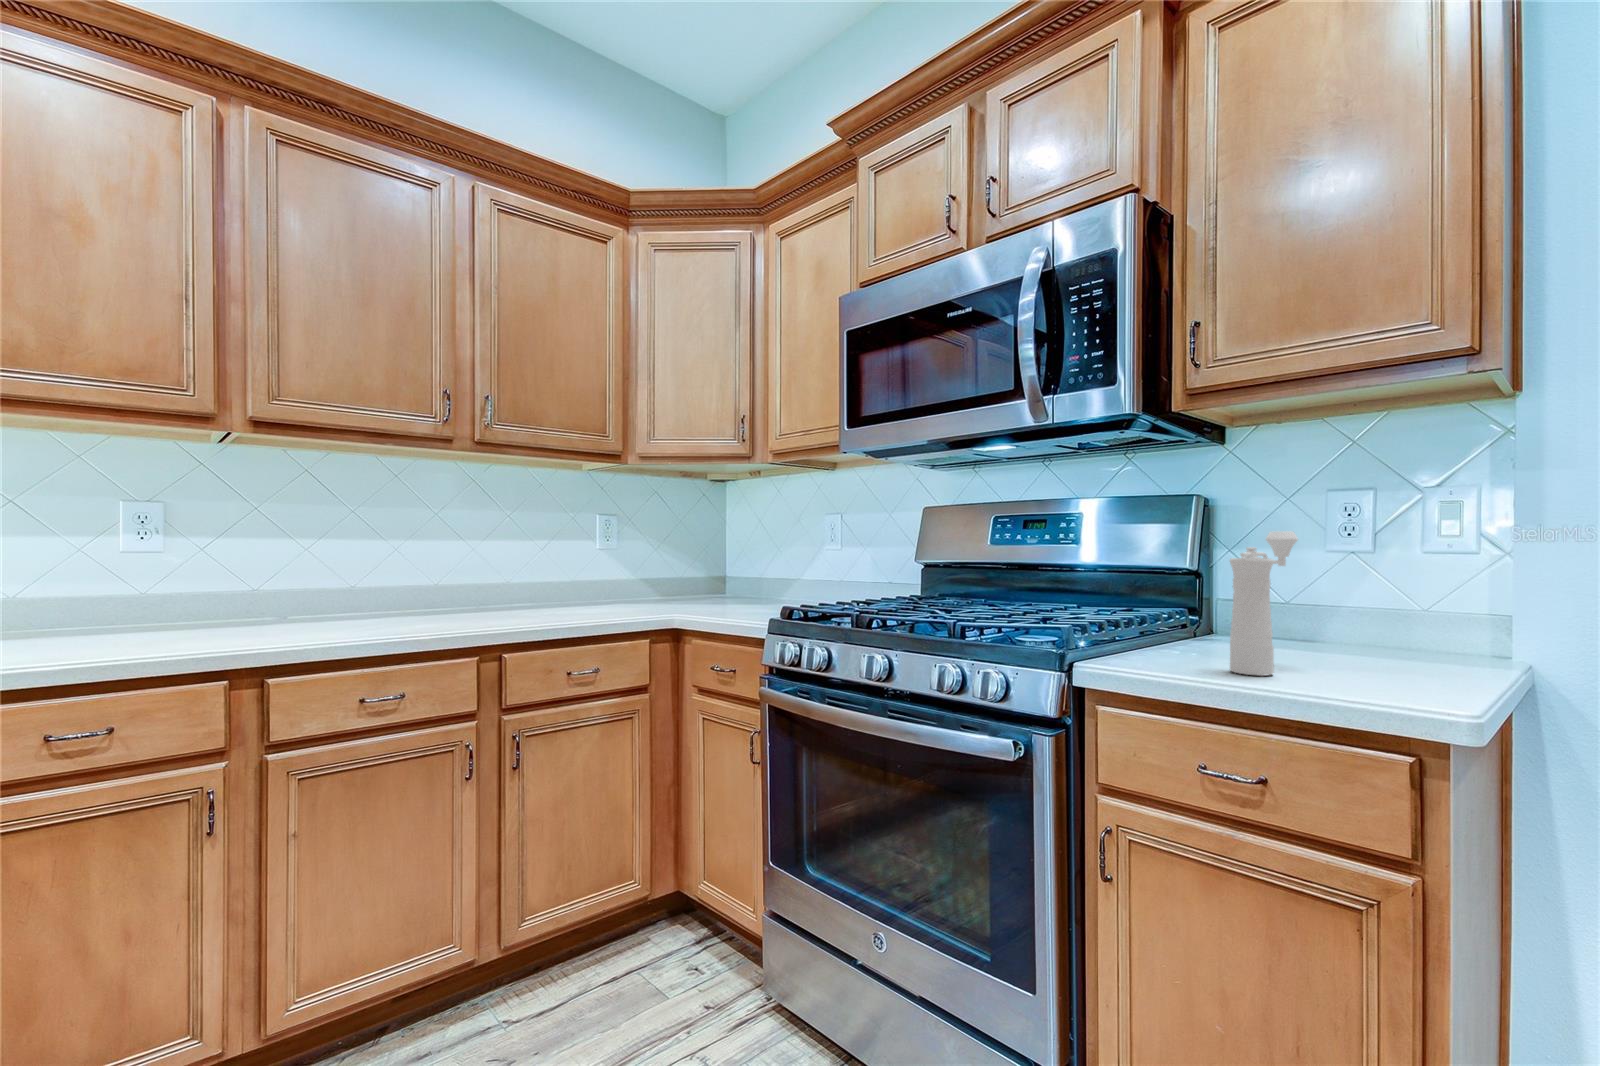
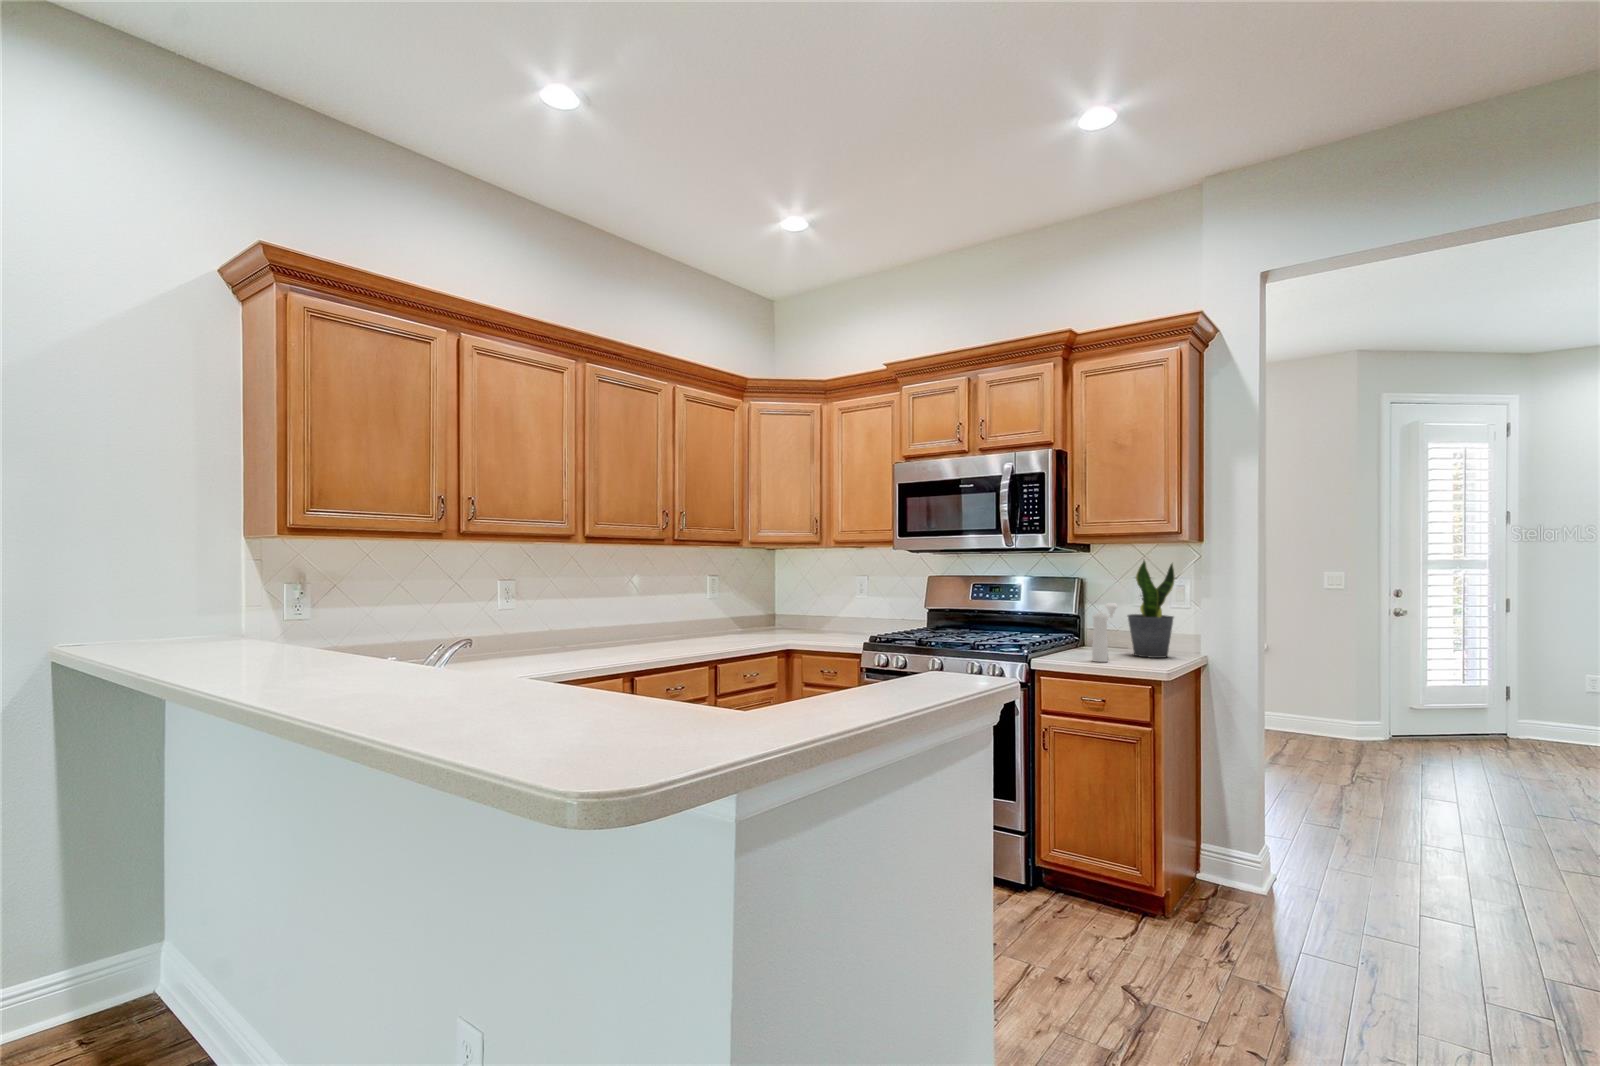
potted plant: none [1319,425,1452,666] -> present [1128,561,1175,658]

